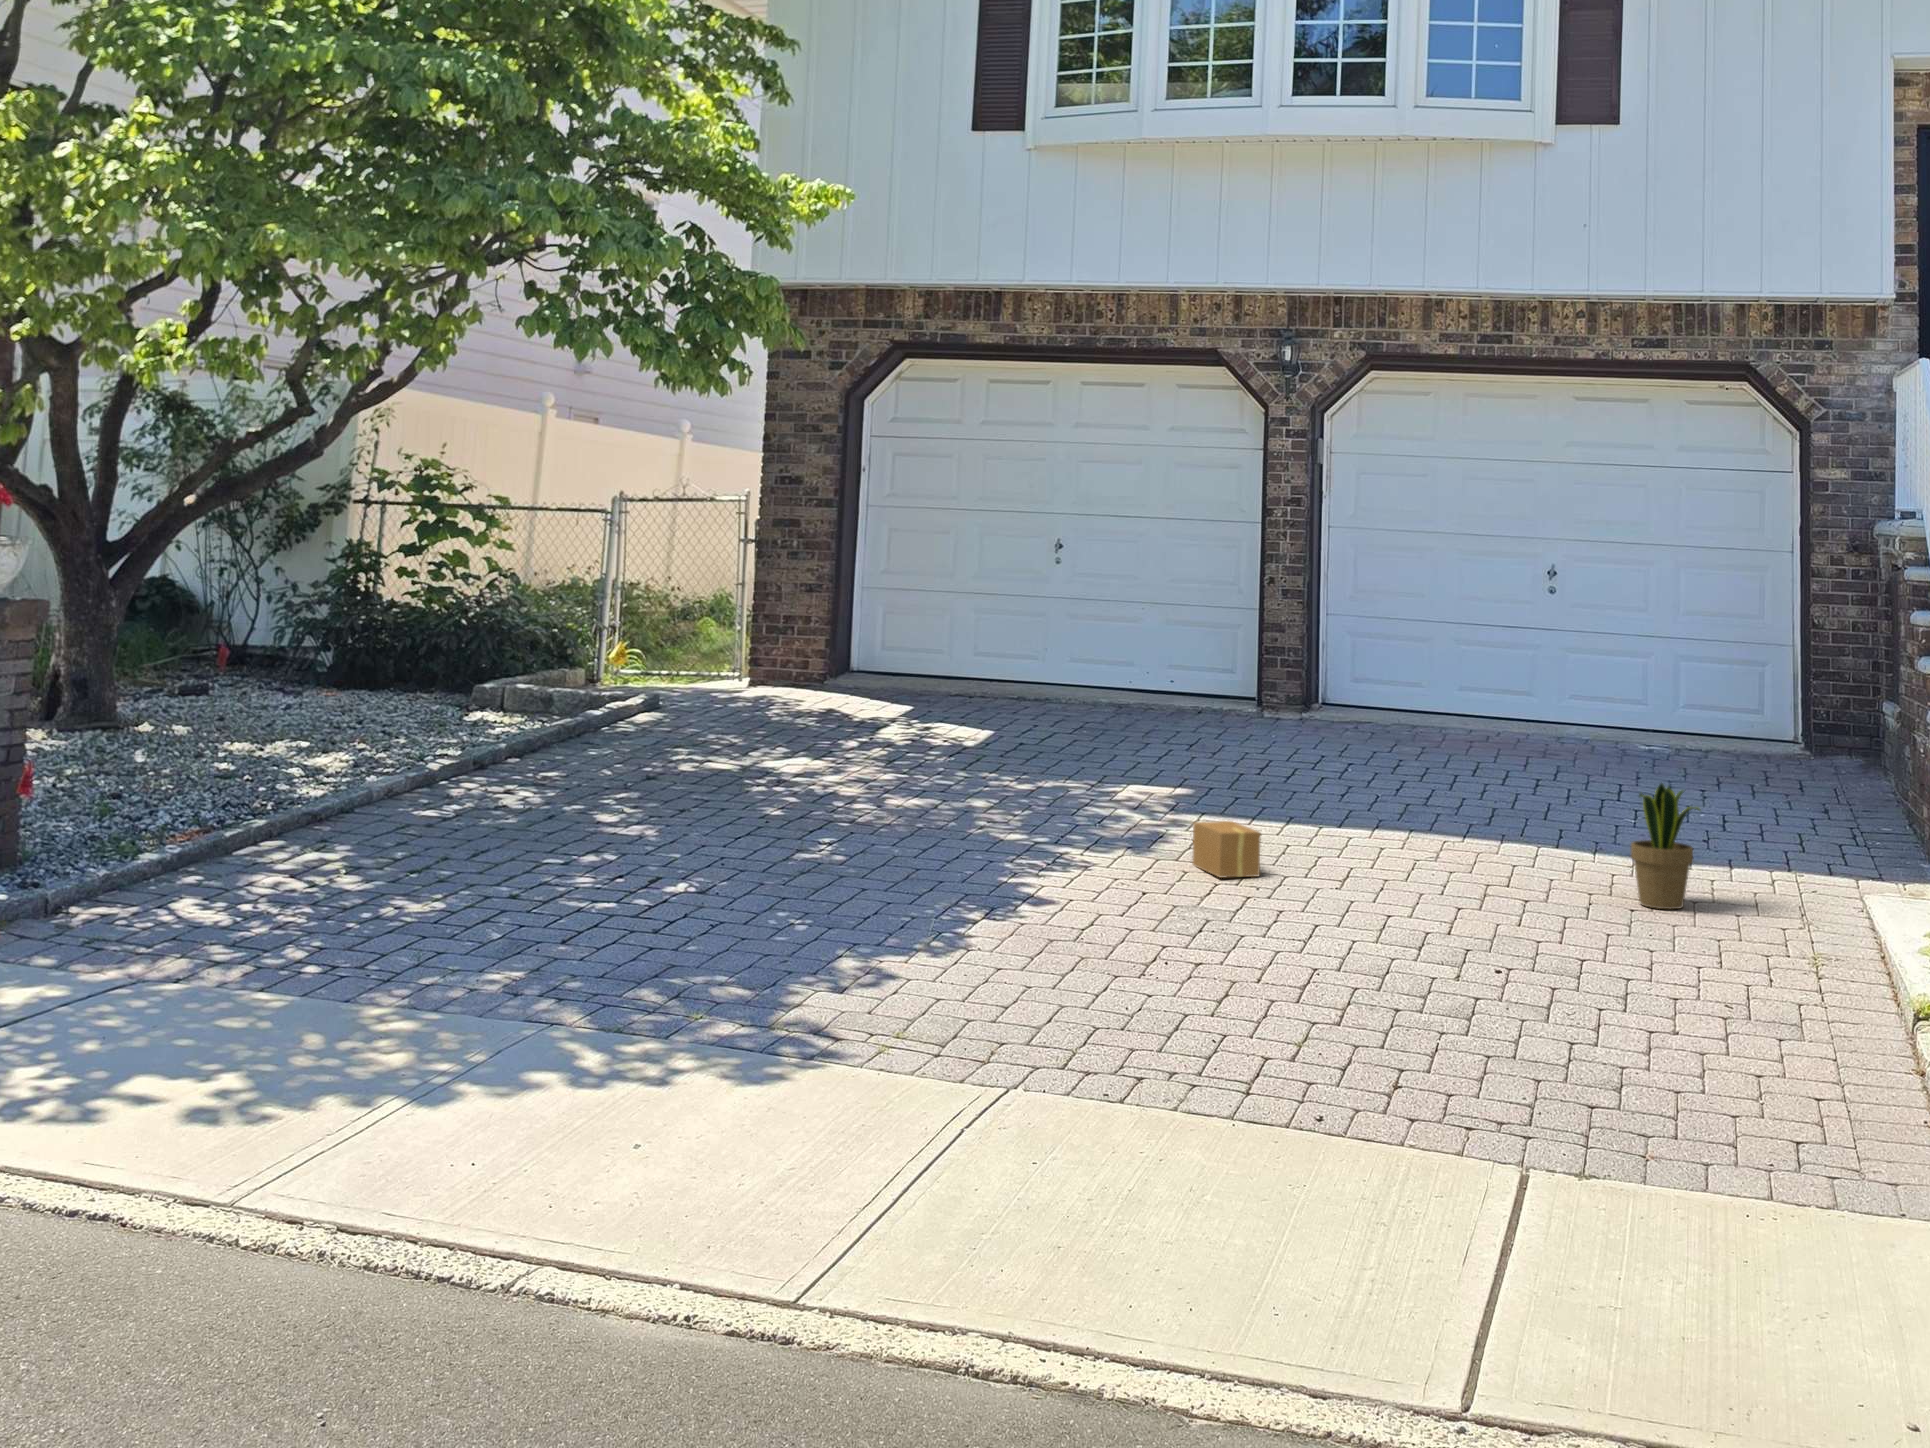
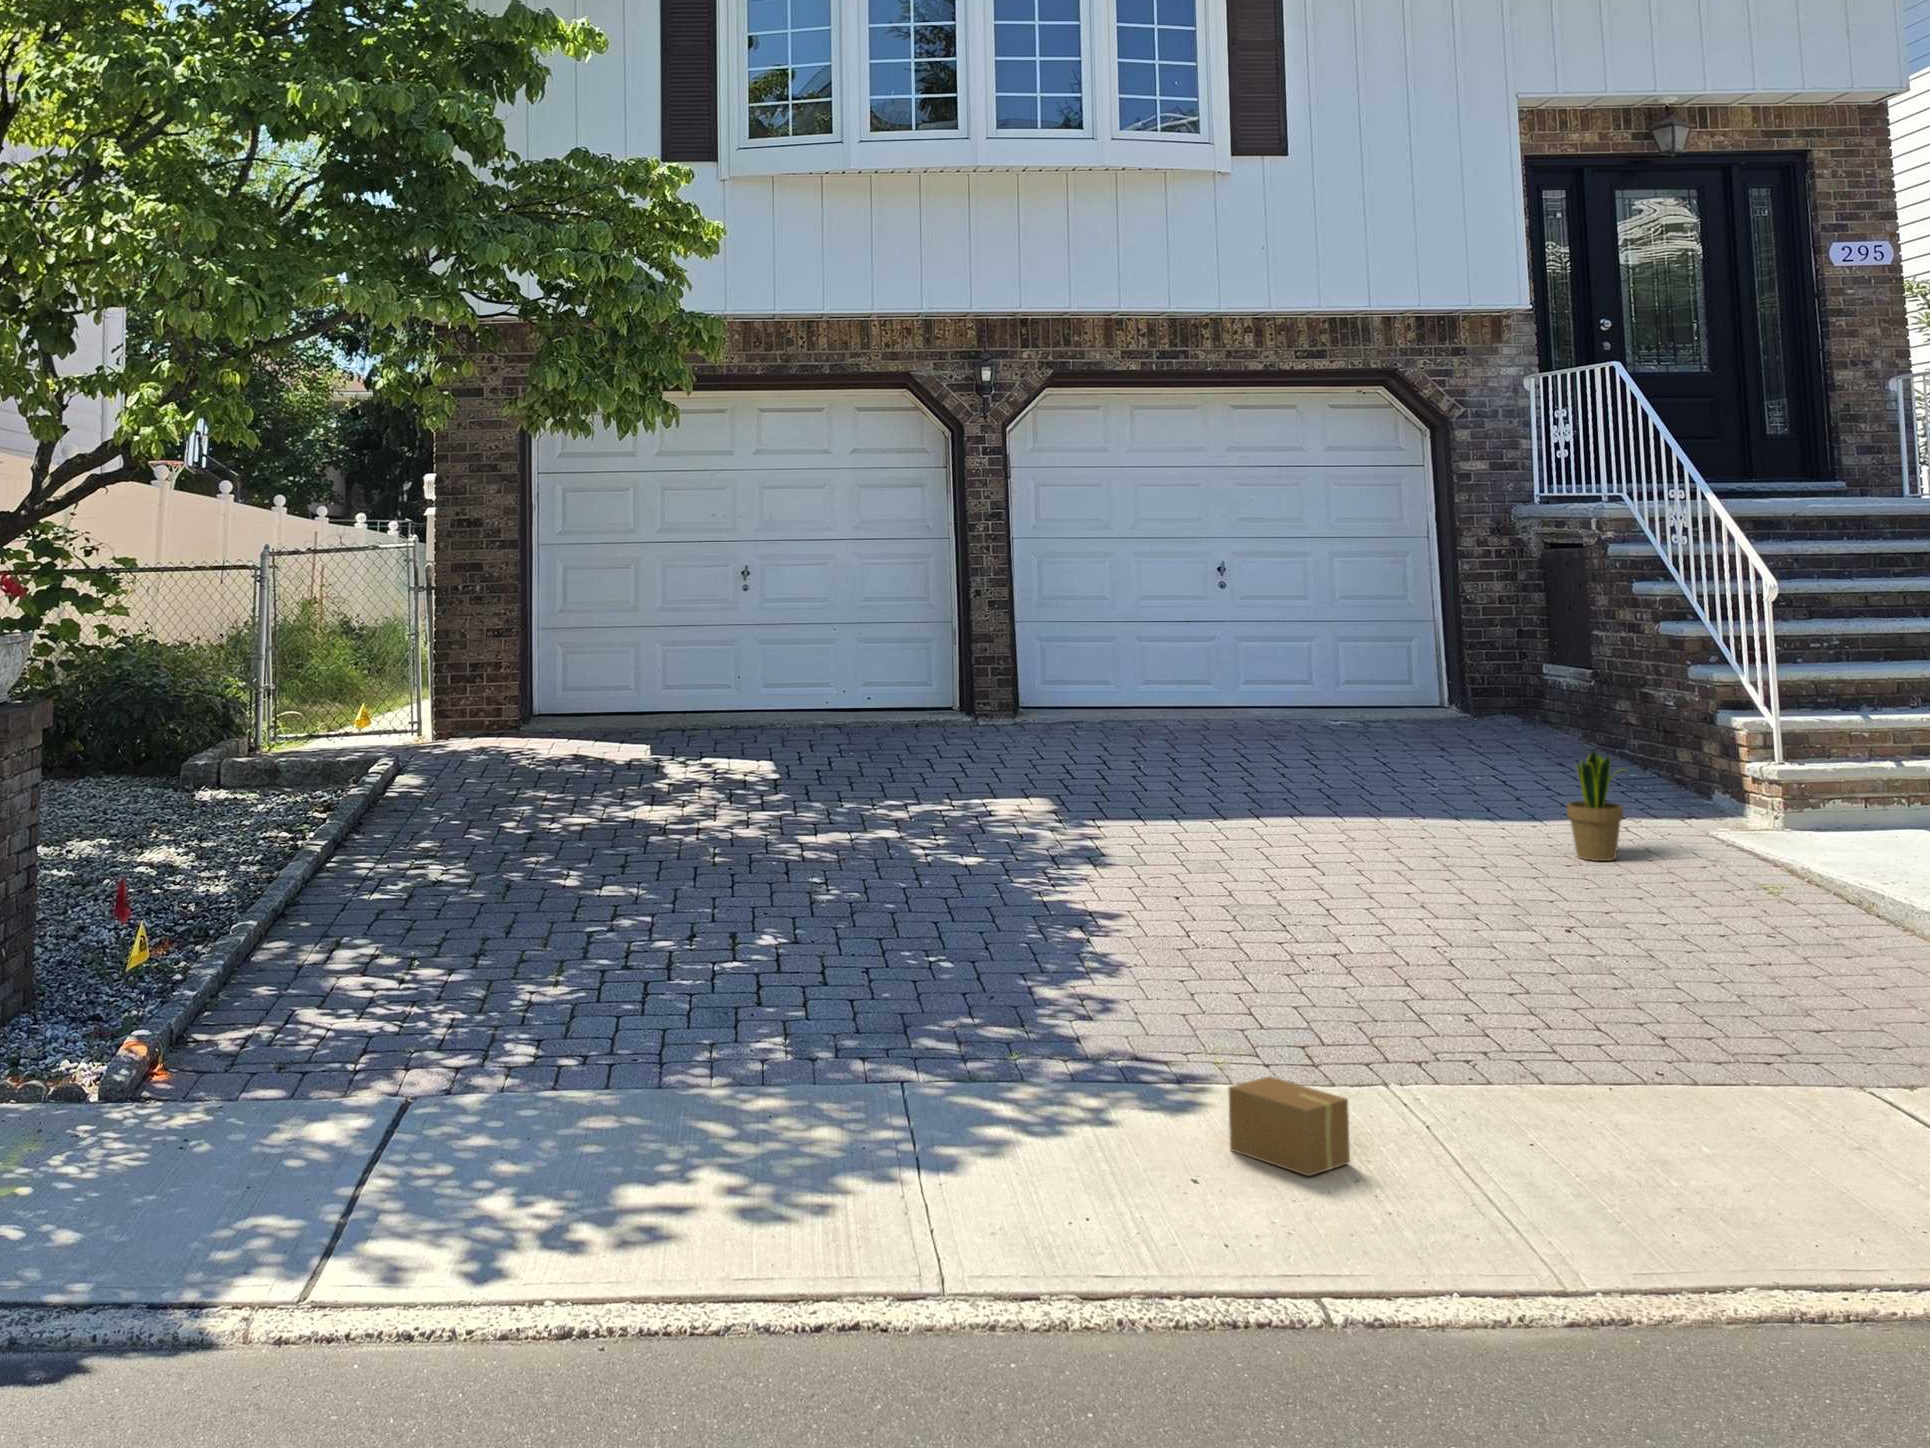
cardboard box: present [1192,821,1261,878] -> present [1228,1076,1350,1176]

